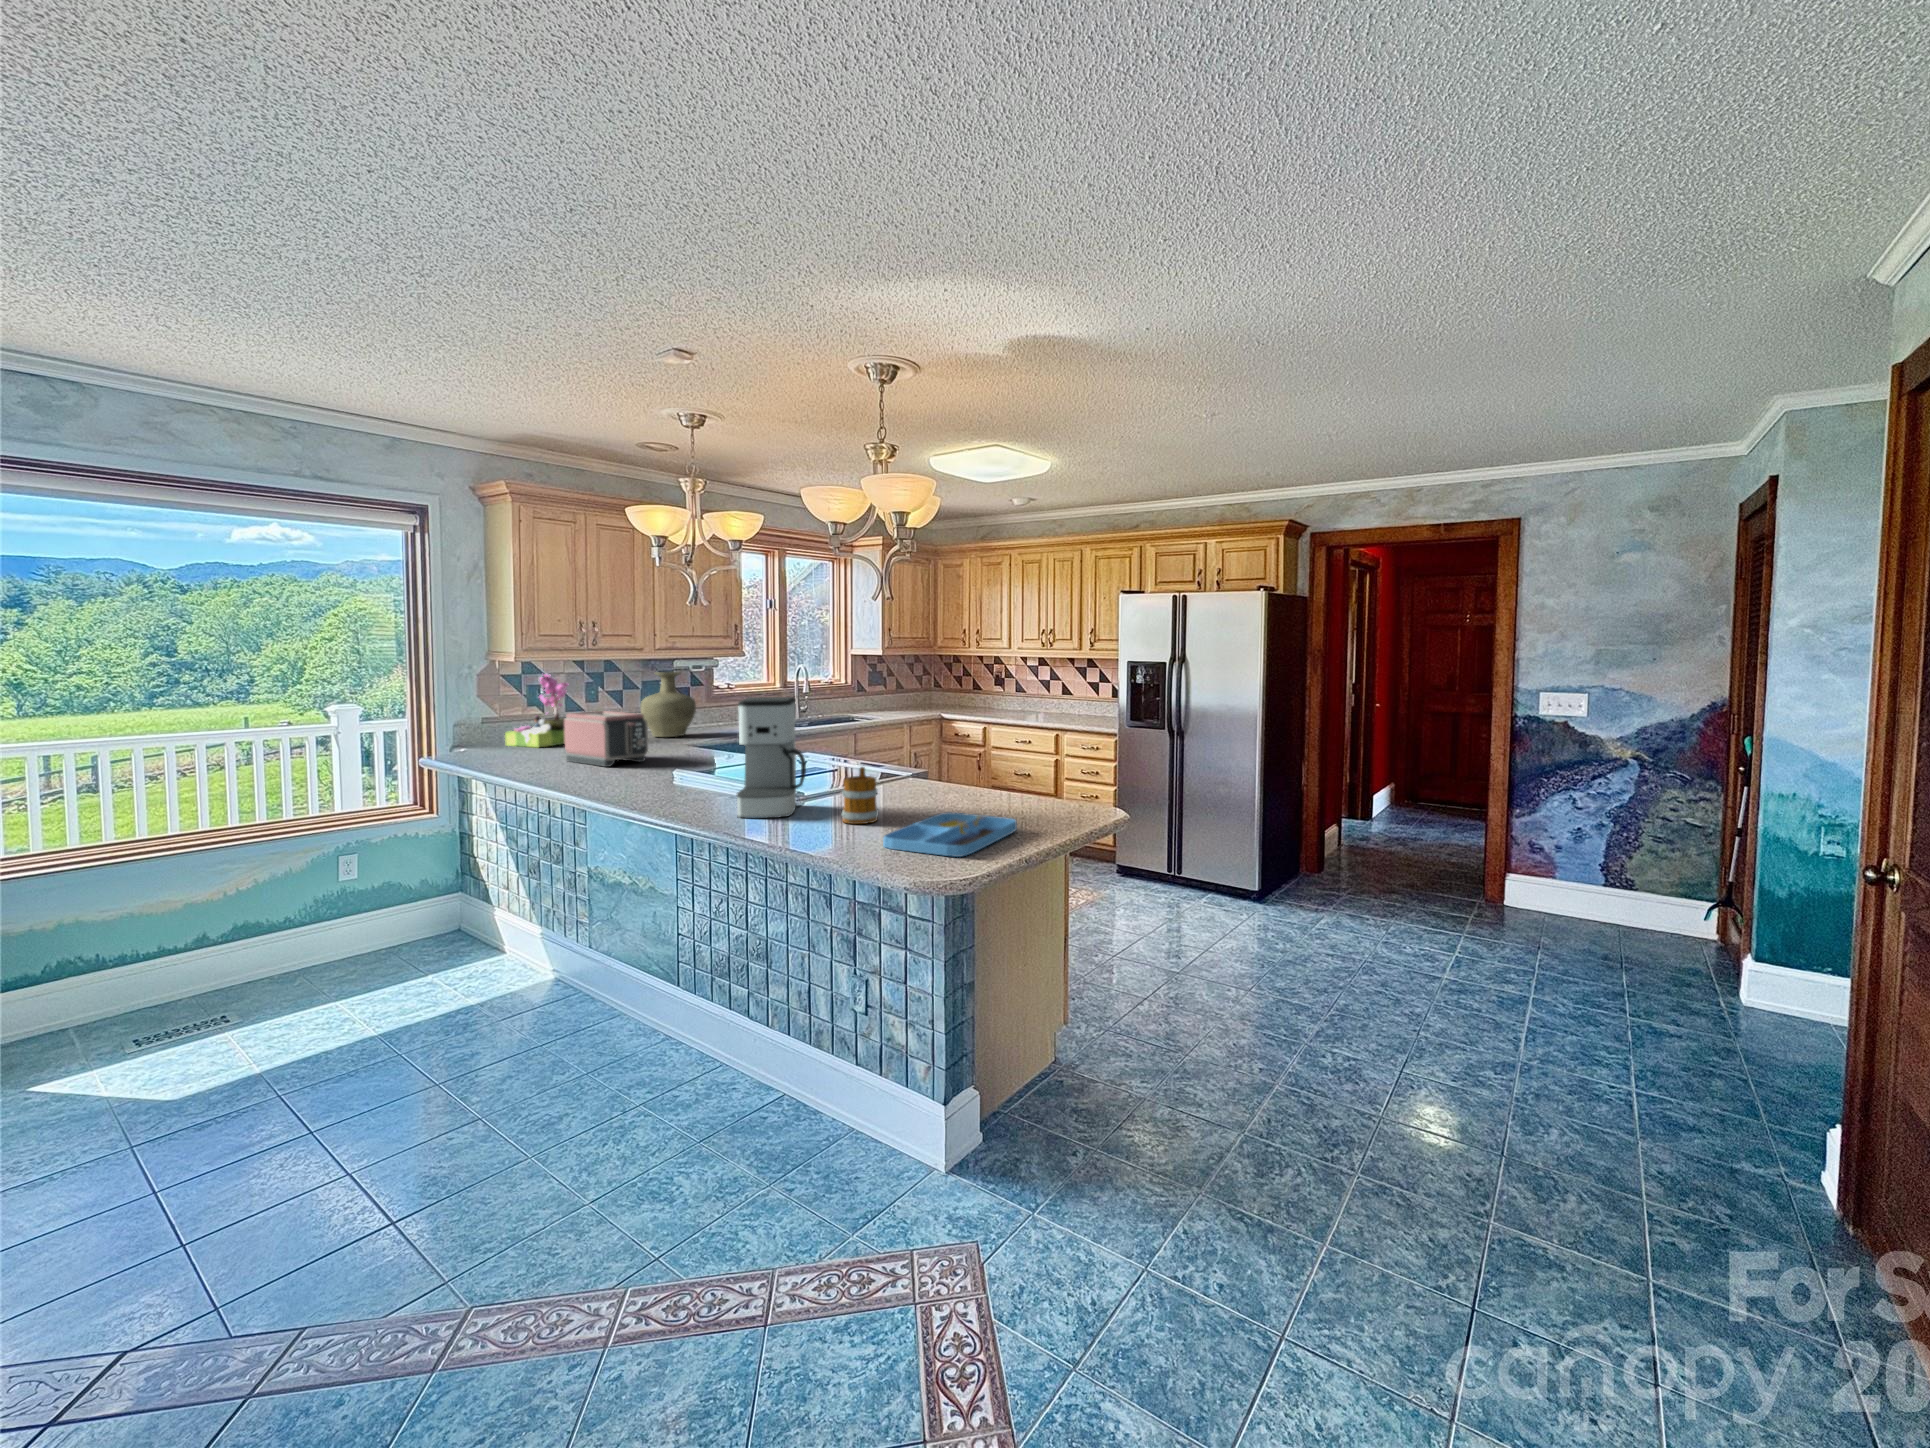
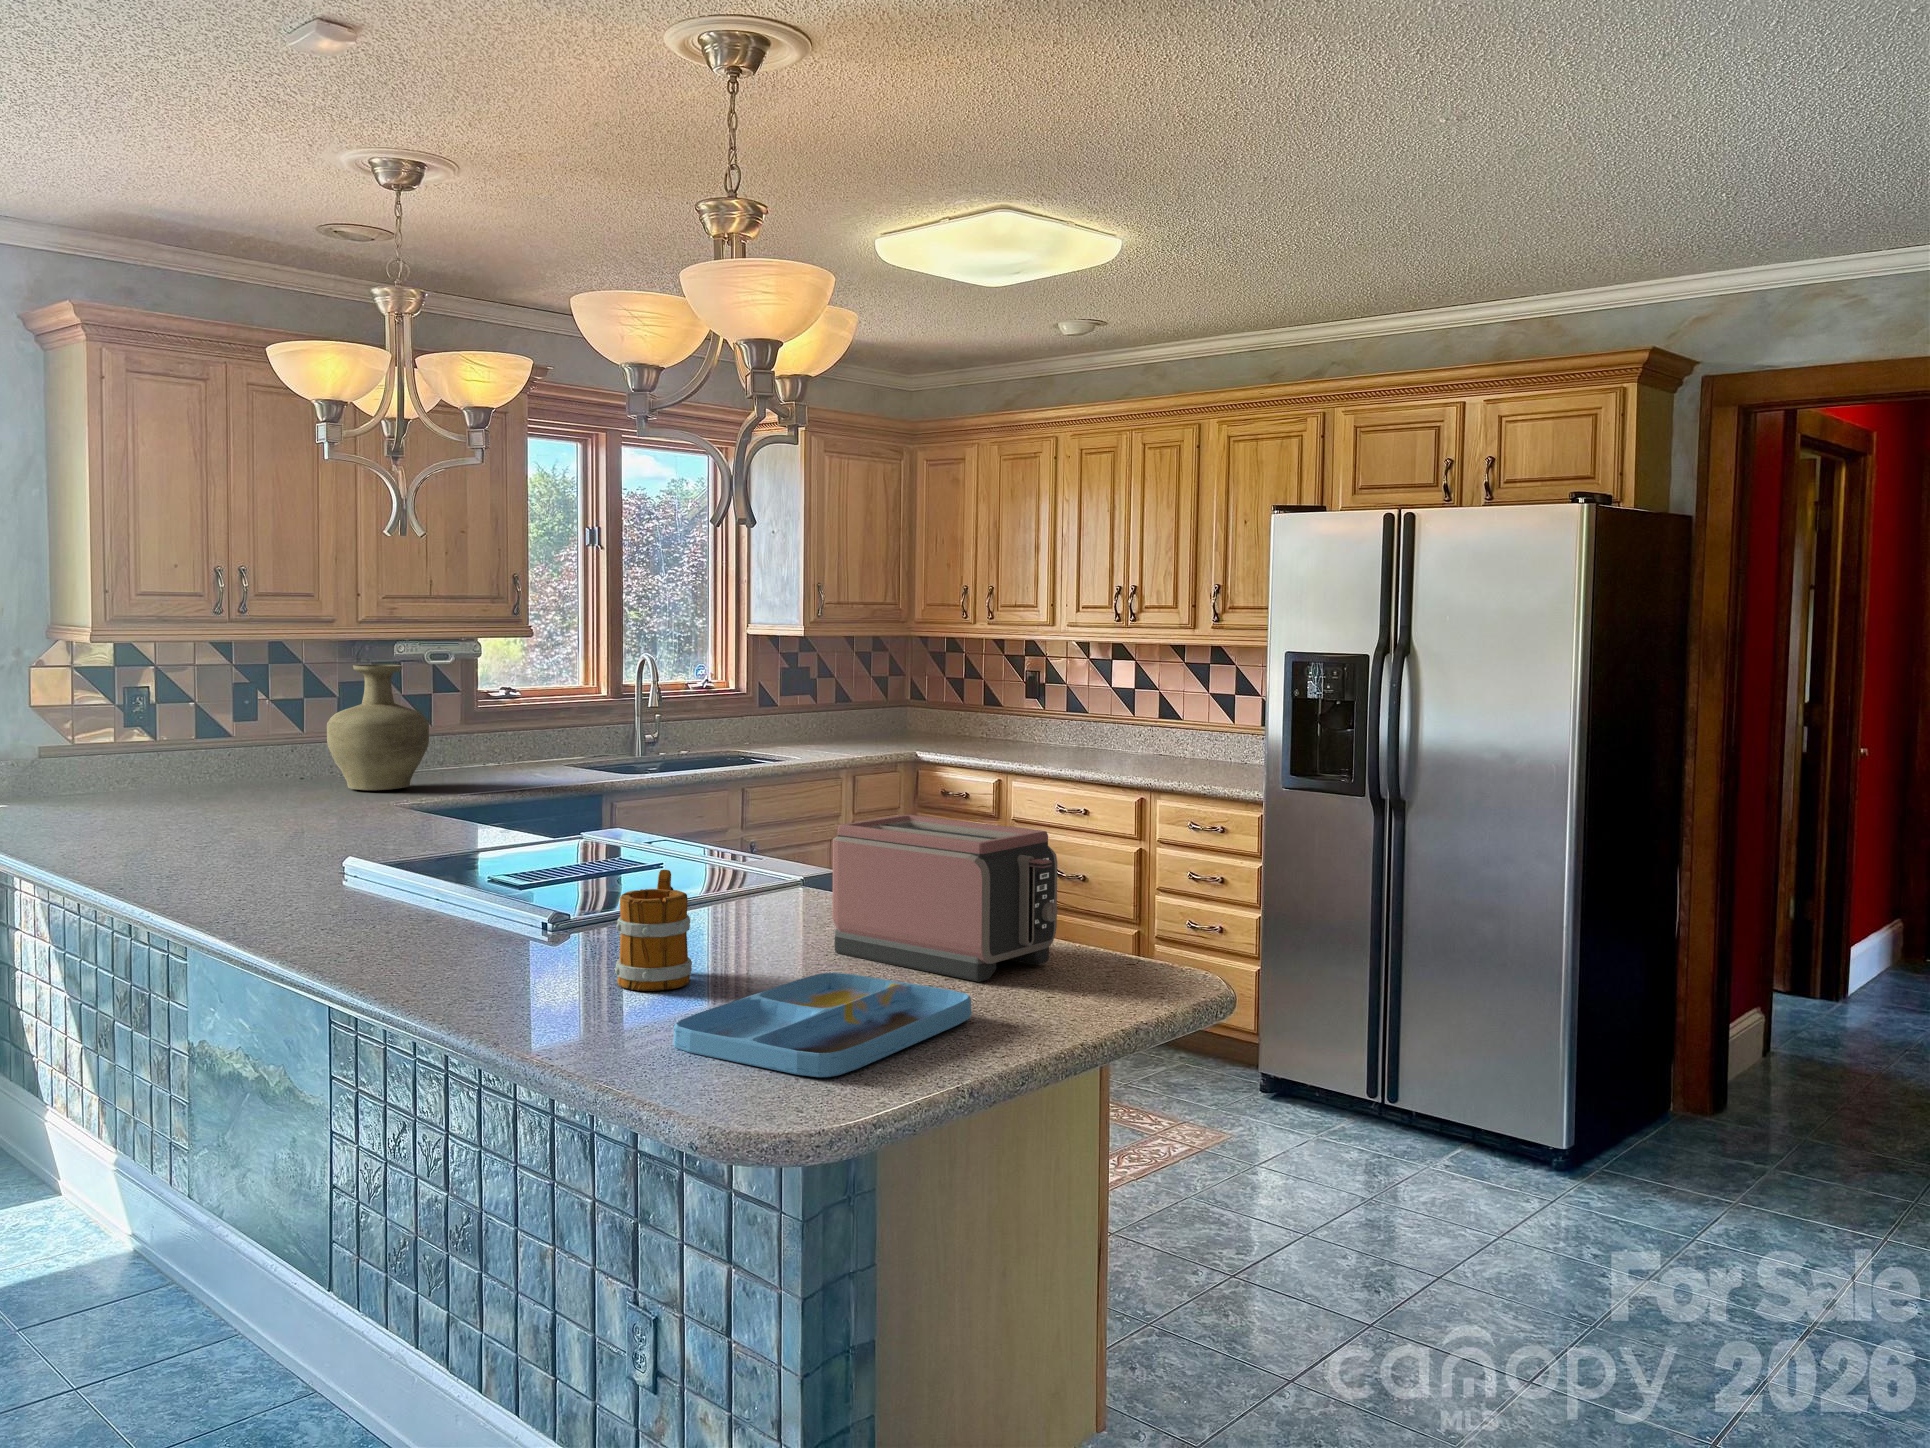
flower arrangement: present [505,674,569,748] -> none [76,663,202,806]
coffee maker: present [736,697,806,819] -> none [413,722,557,970]
toaster: present [564,711,648,767] -> present [832,815,1058,982]

